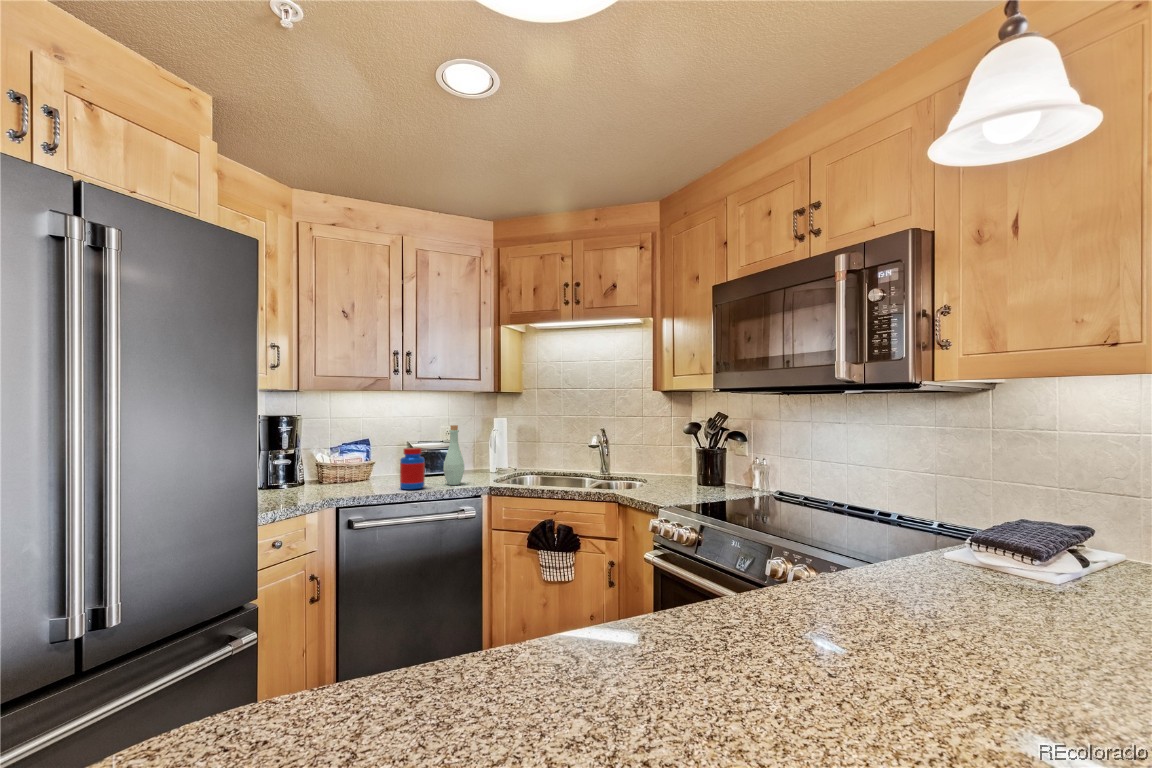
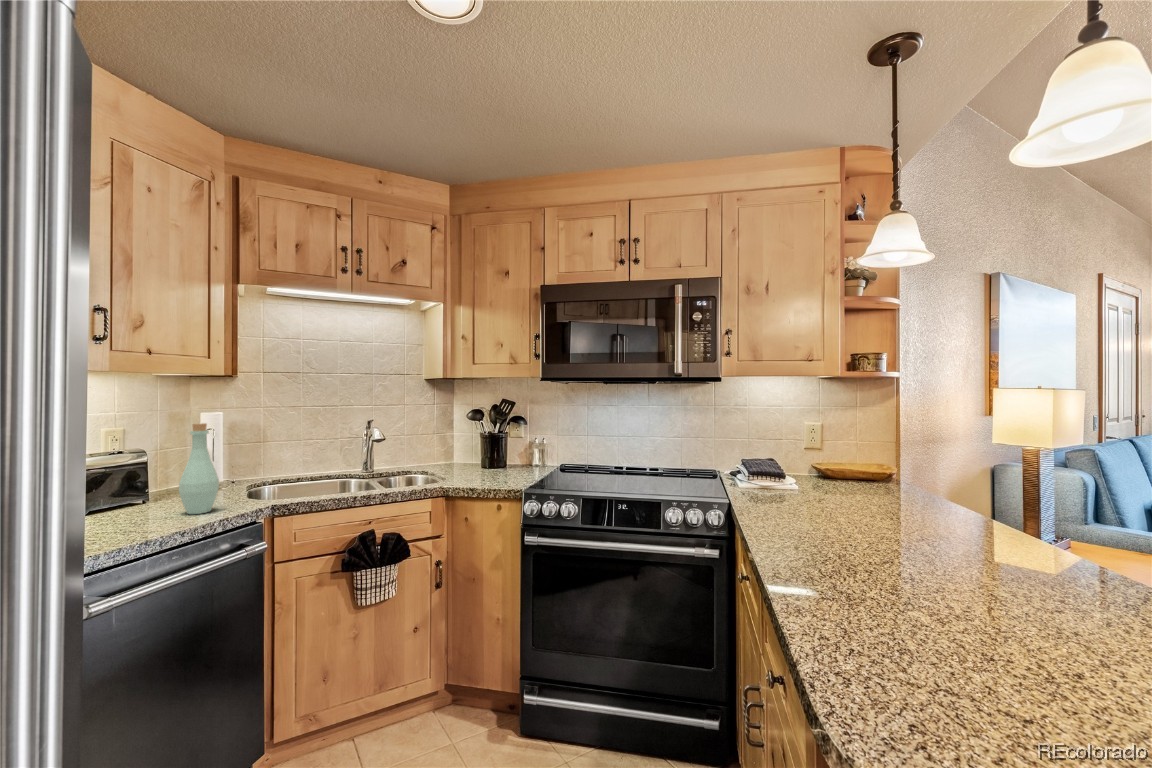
jar: present [400,448,425,490] -> none [119,462,170,534]

